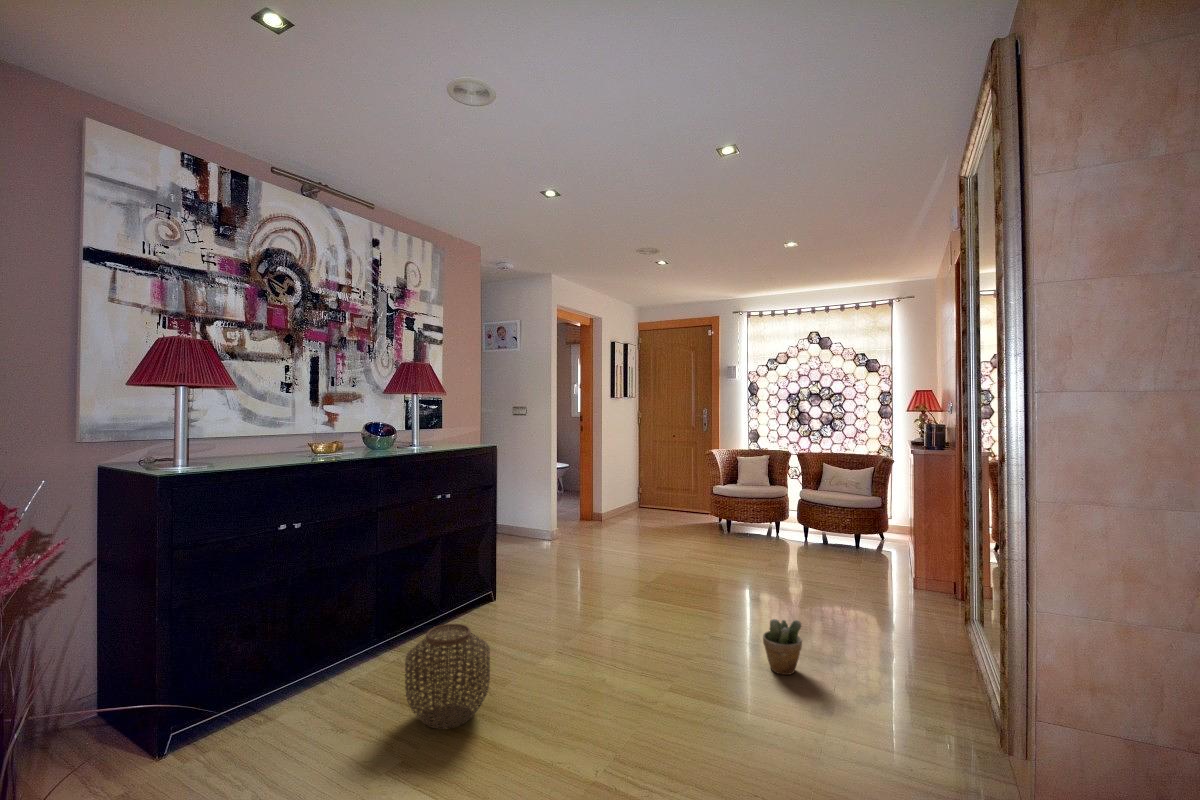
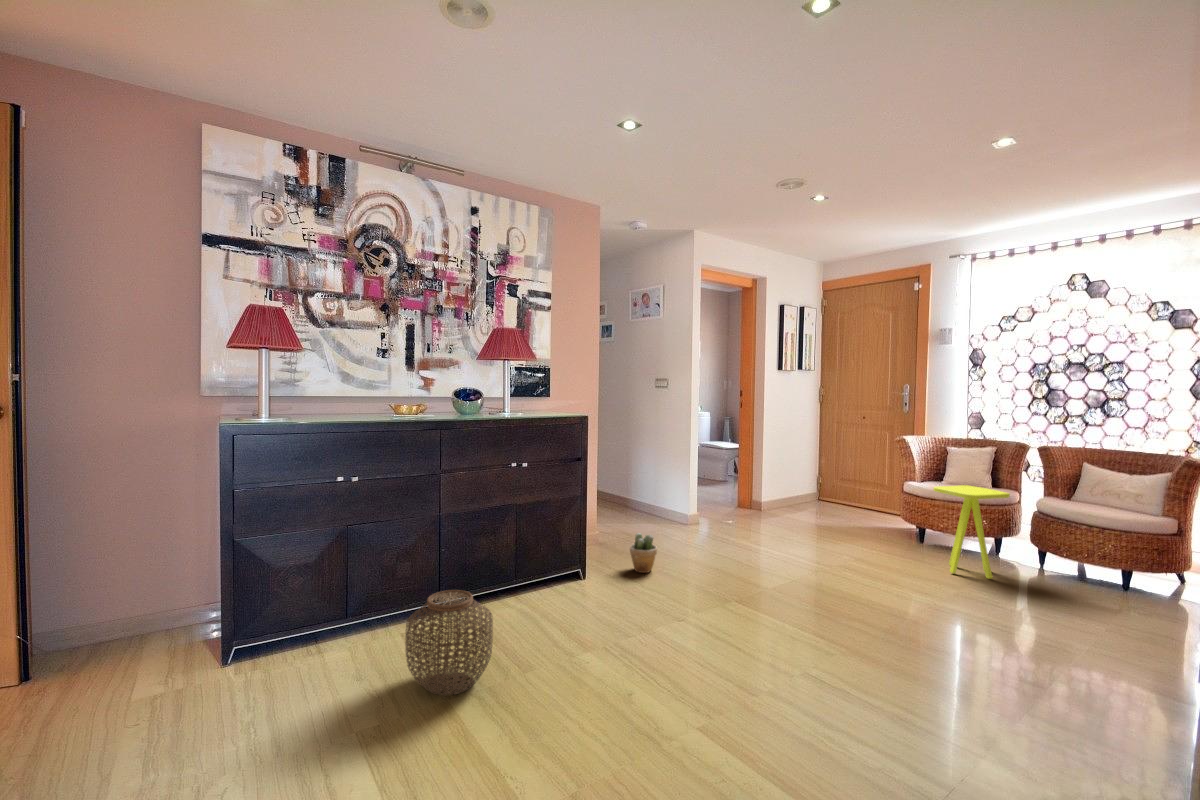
side table: none [746,486,795,554] -> present [933,485,1010,578]
potted plant: present [763,619,802,675] -> present [630,533,657,573]

